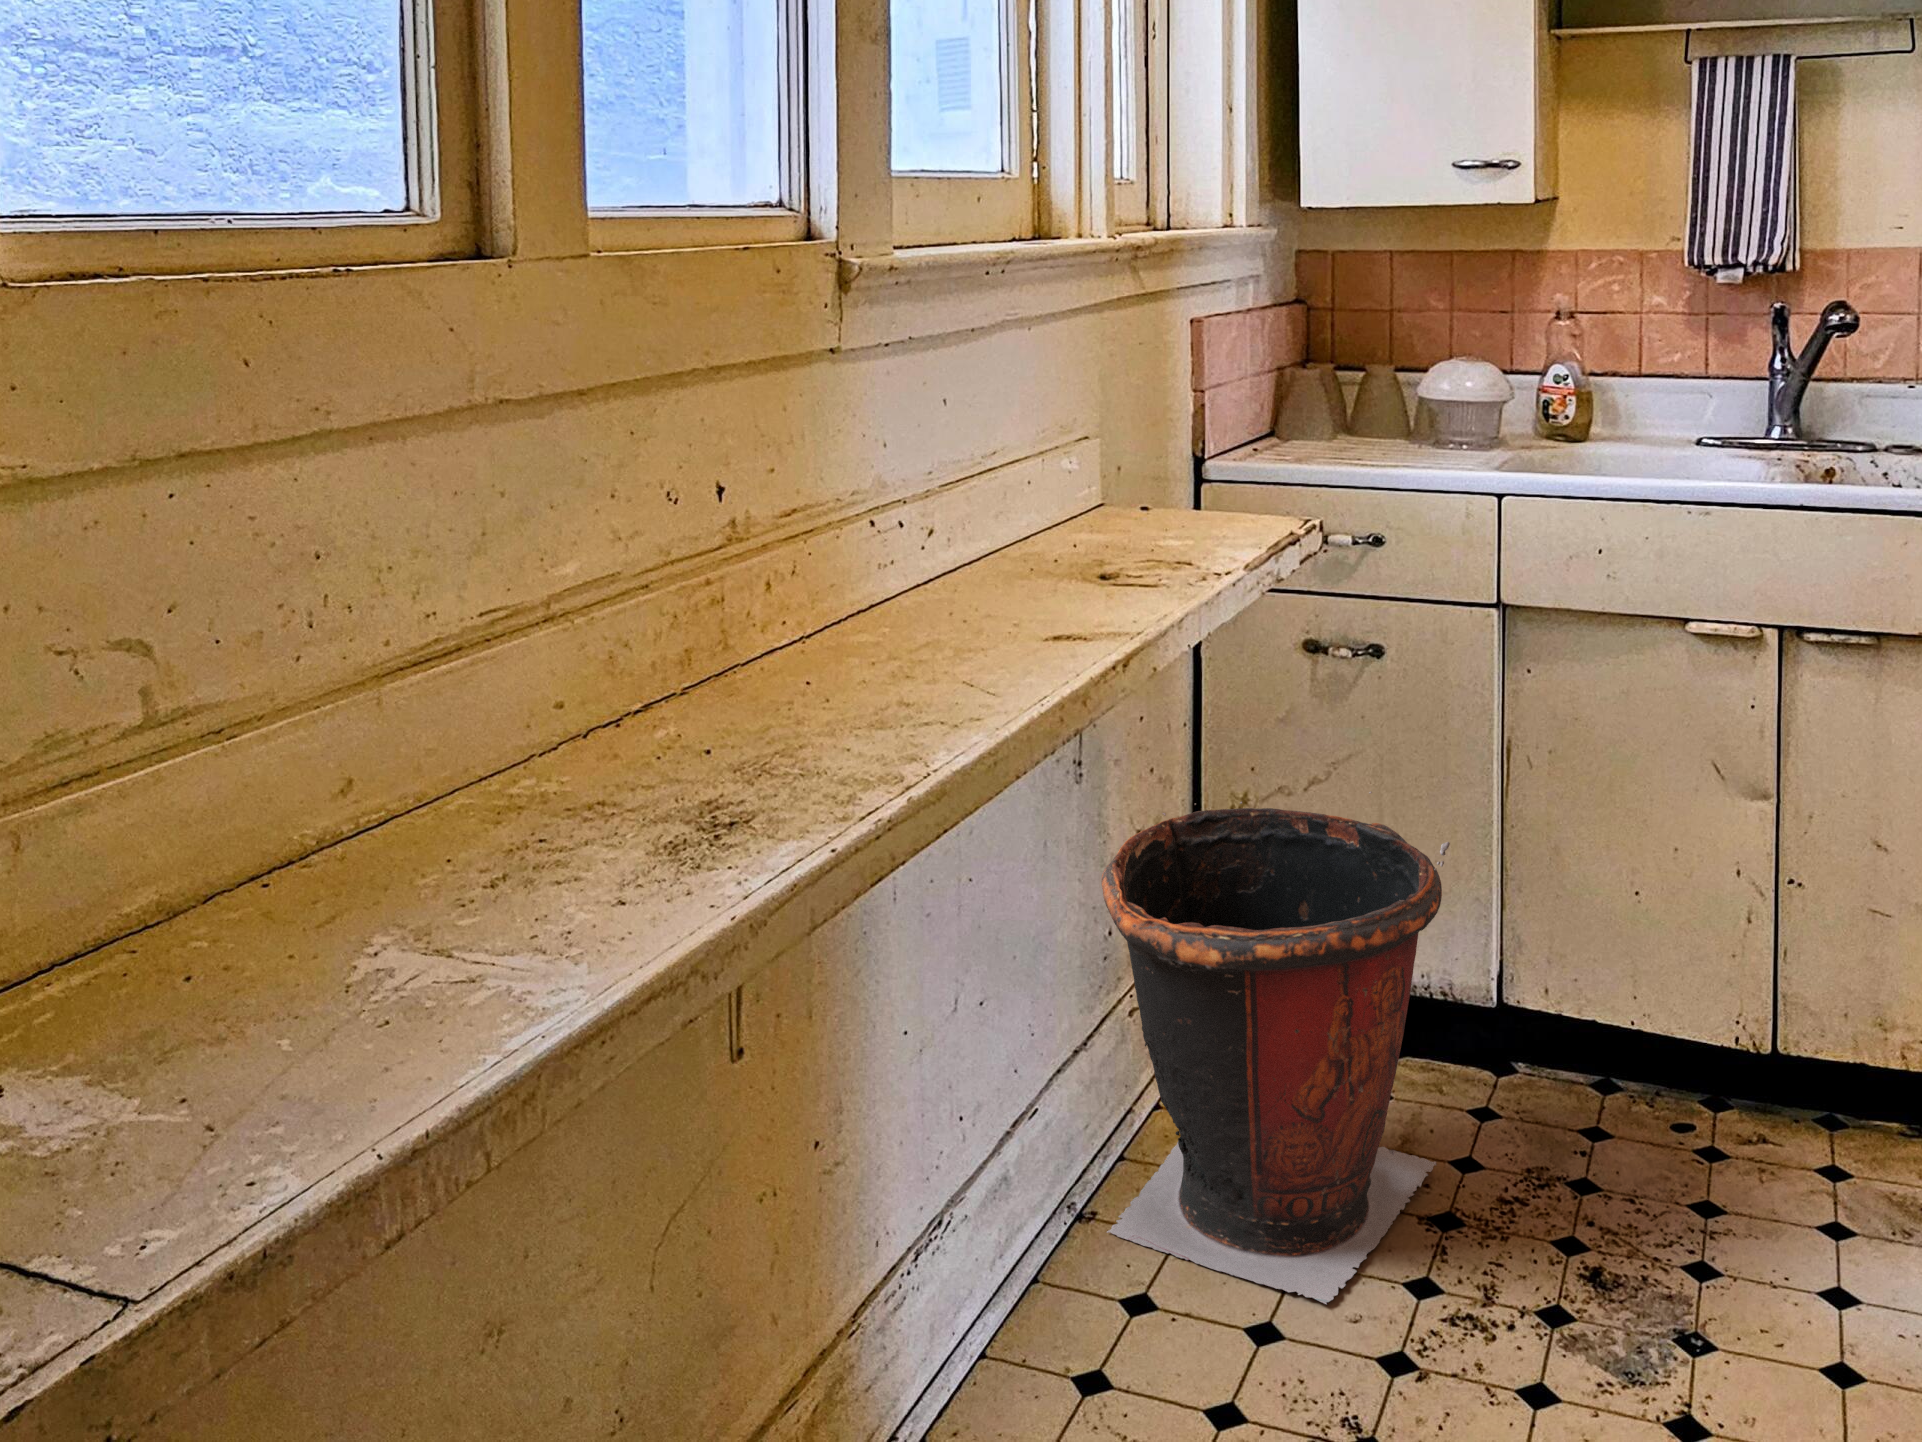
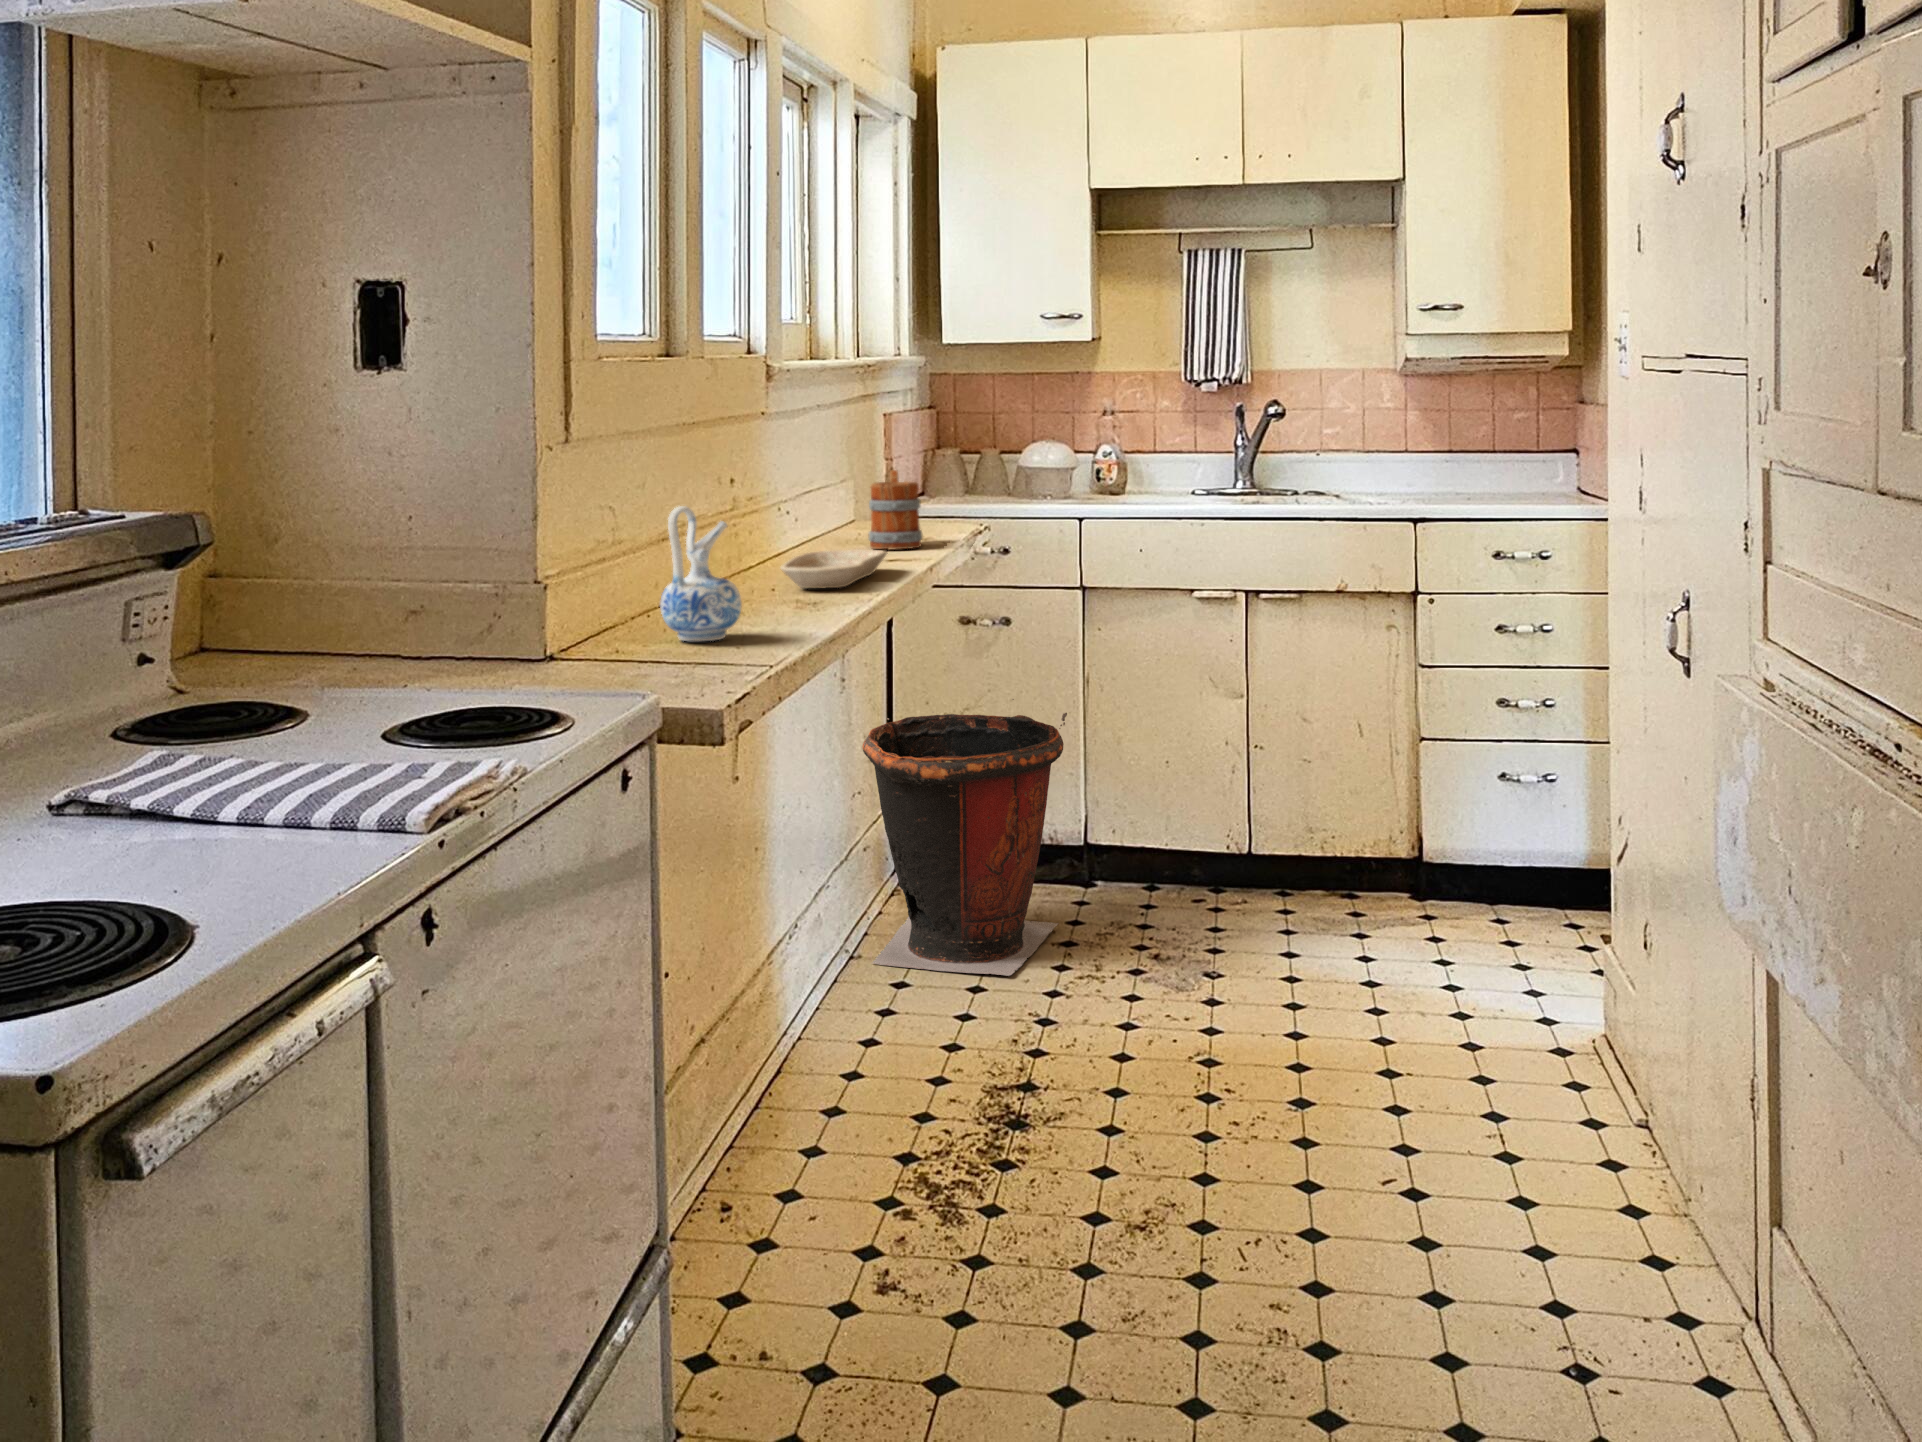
mug: none [1068,437,1166,588] -> present [869,470,922,550]
tray: none [734,620,1025,747] -> present [780,549,888,588]
ceramic pitcher: none [66,691,322,1065] -> present [660,506,742,641]

